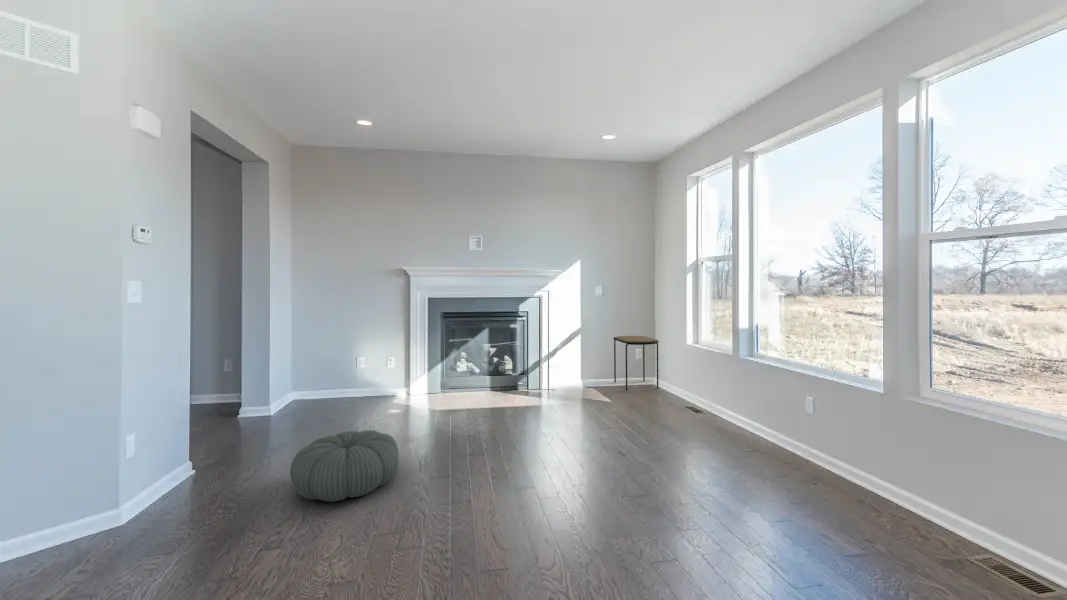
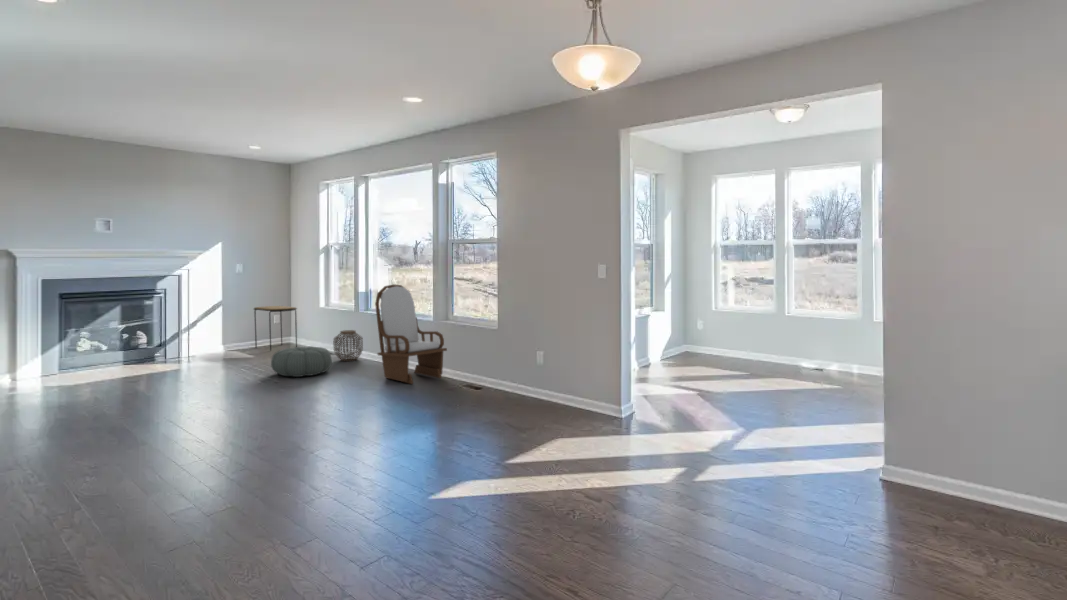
armchair: none [763,325,967,579] -> present [375,285,447,384]
woven basket: none [694,385,741,436] -> present [333,330,363,361]
pouf: present [290,430,399,502] -> present [271,346,332,377]

